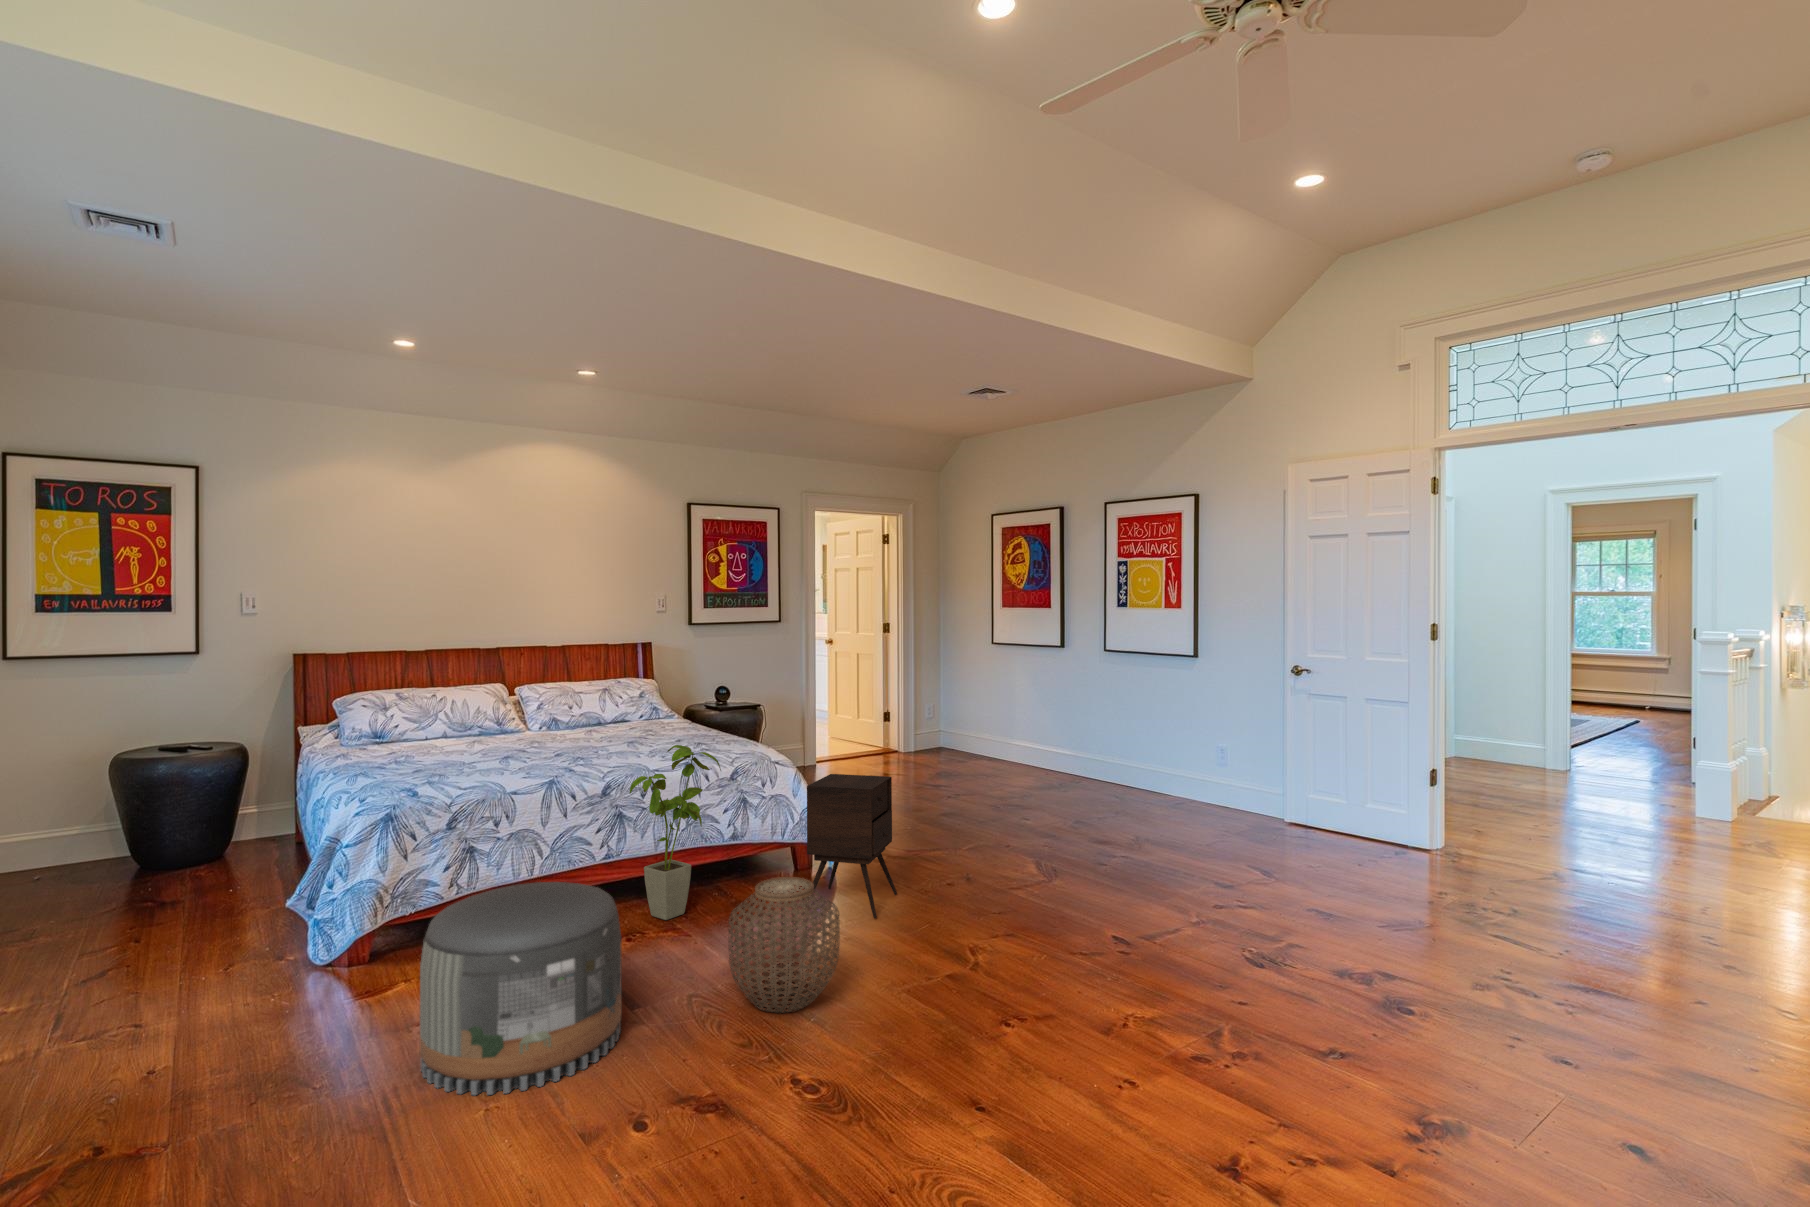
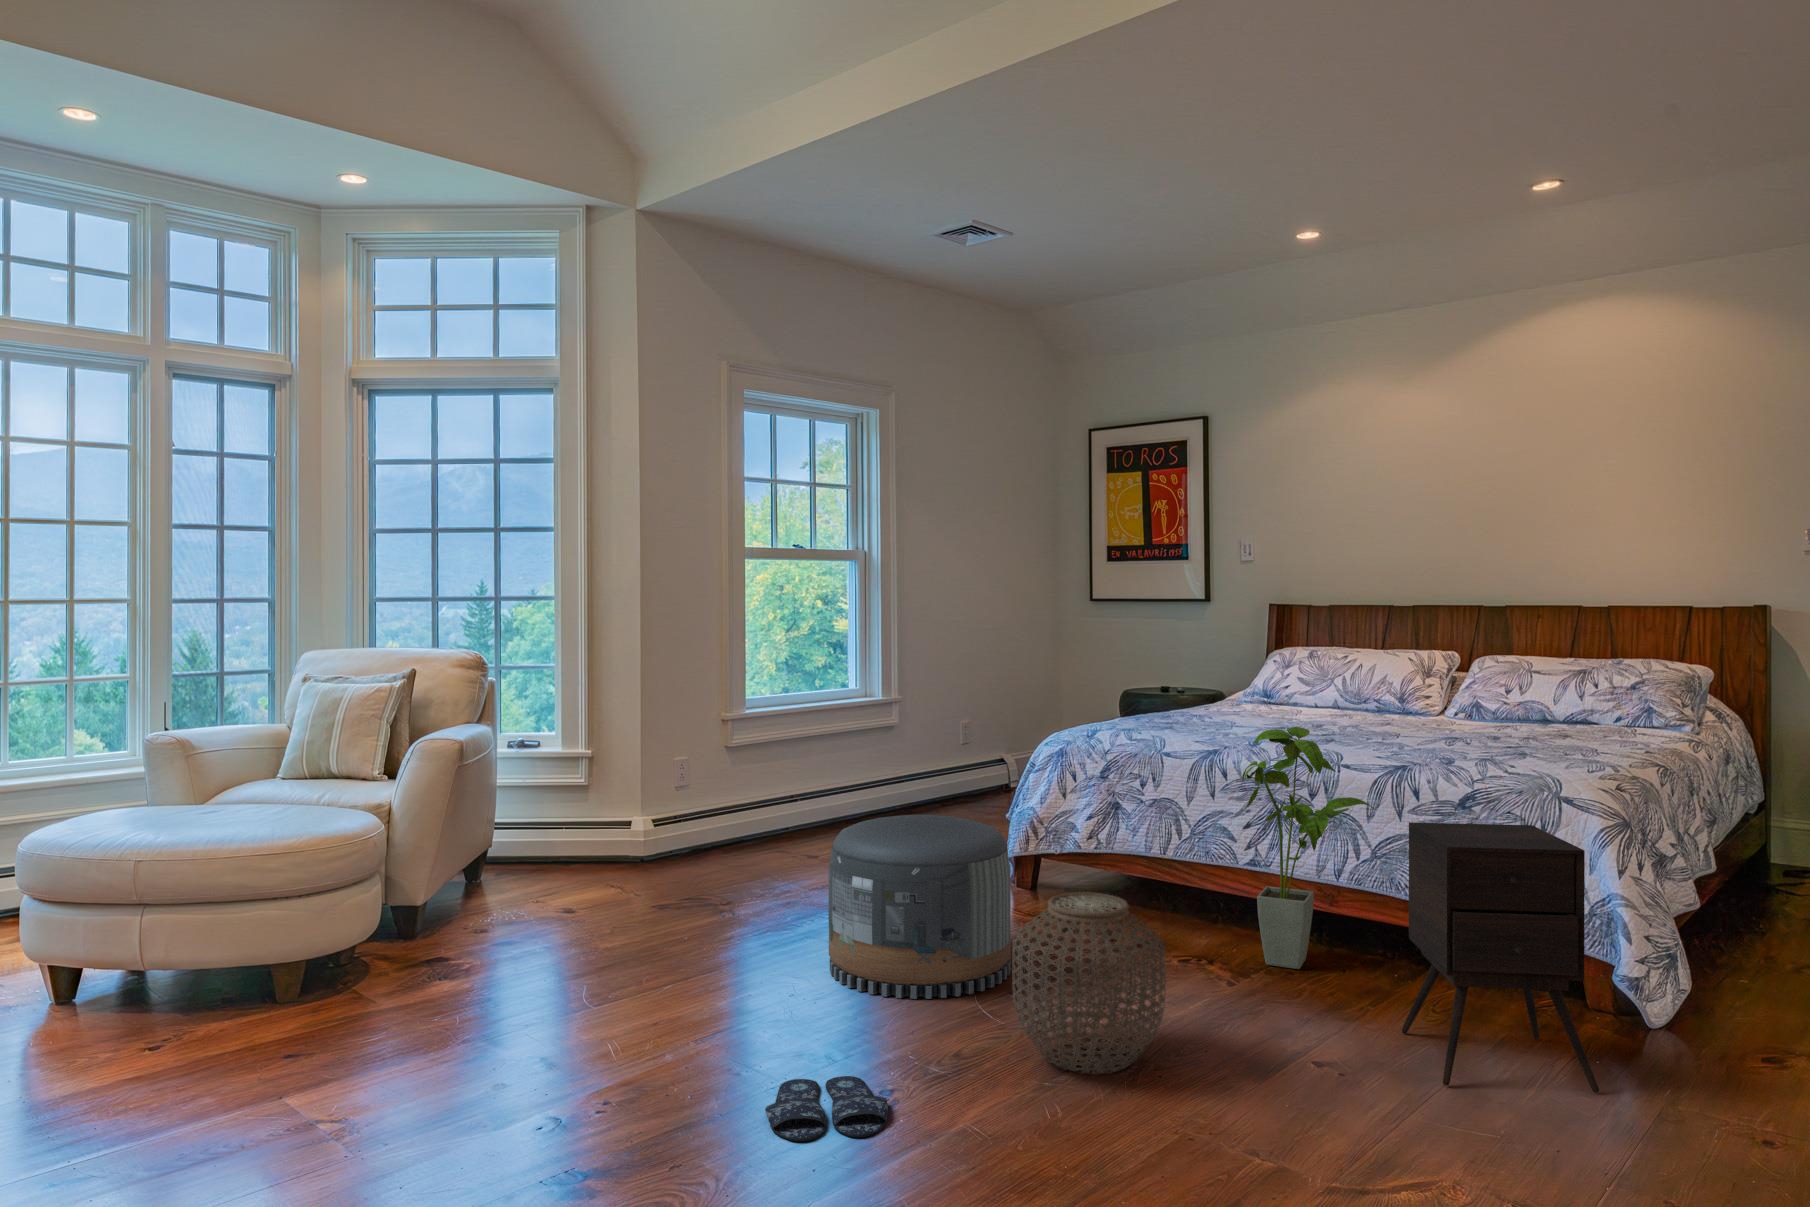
slippers: none [756,1078,878,1141] -> present [765,1076,888,1142]

